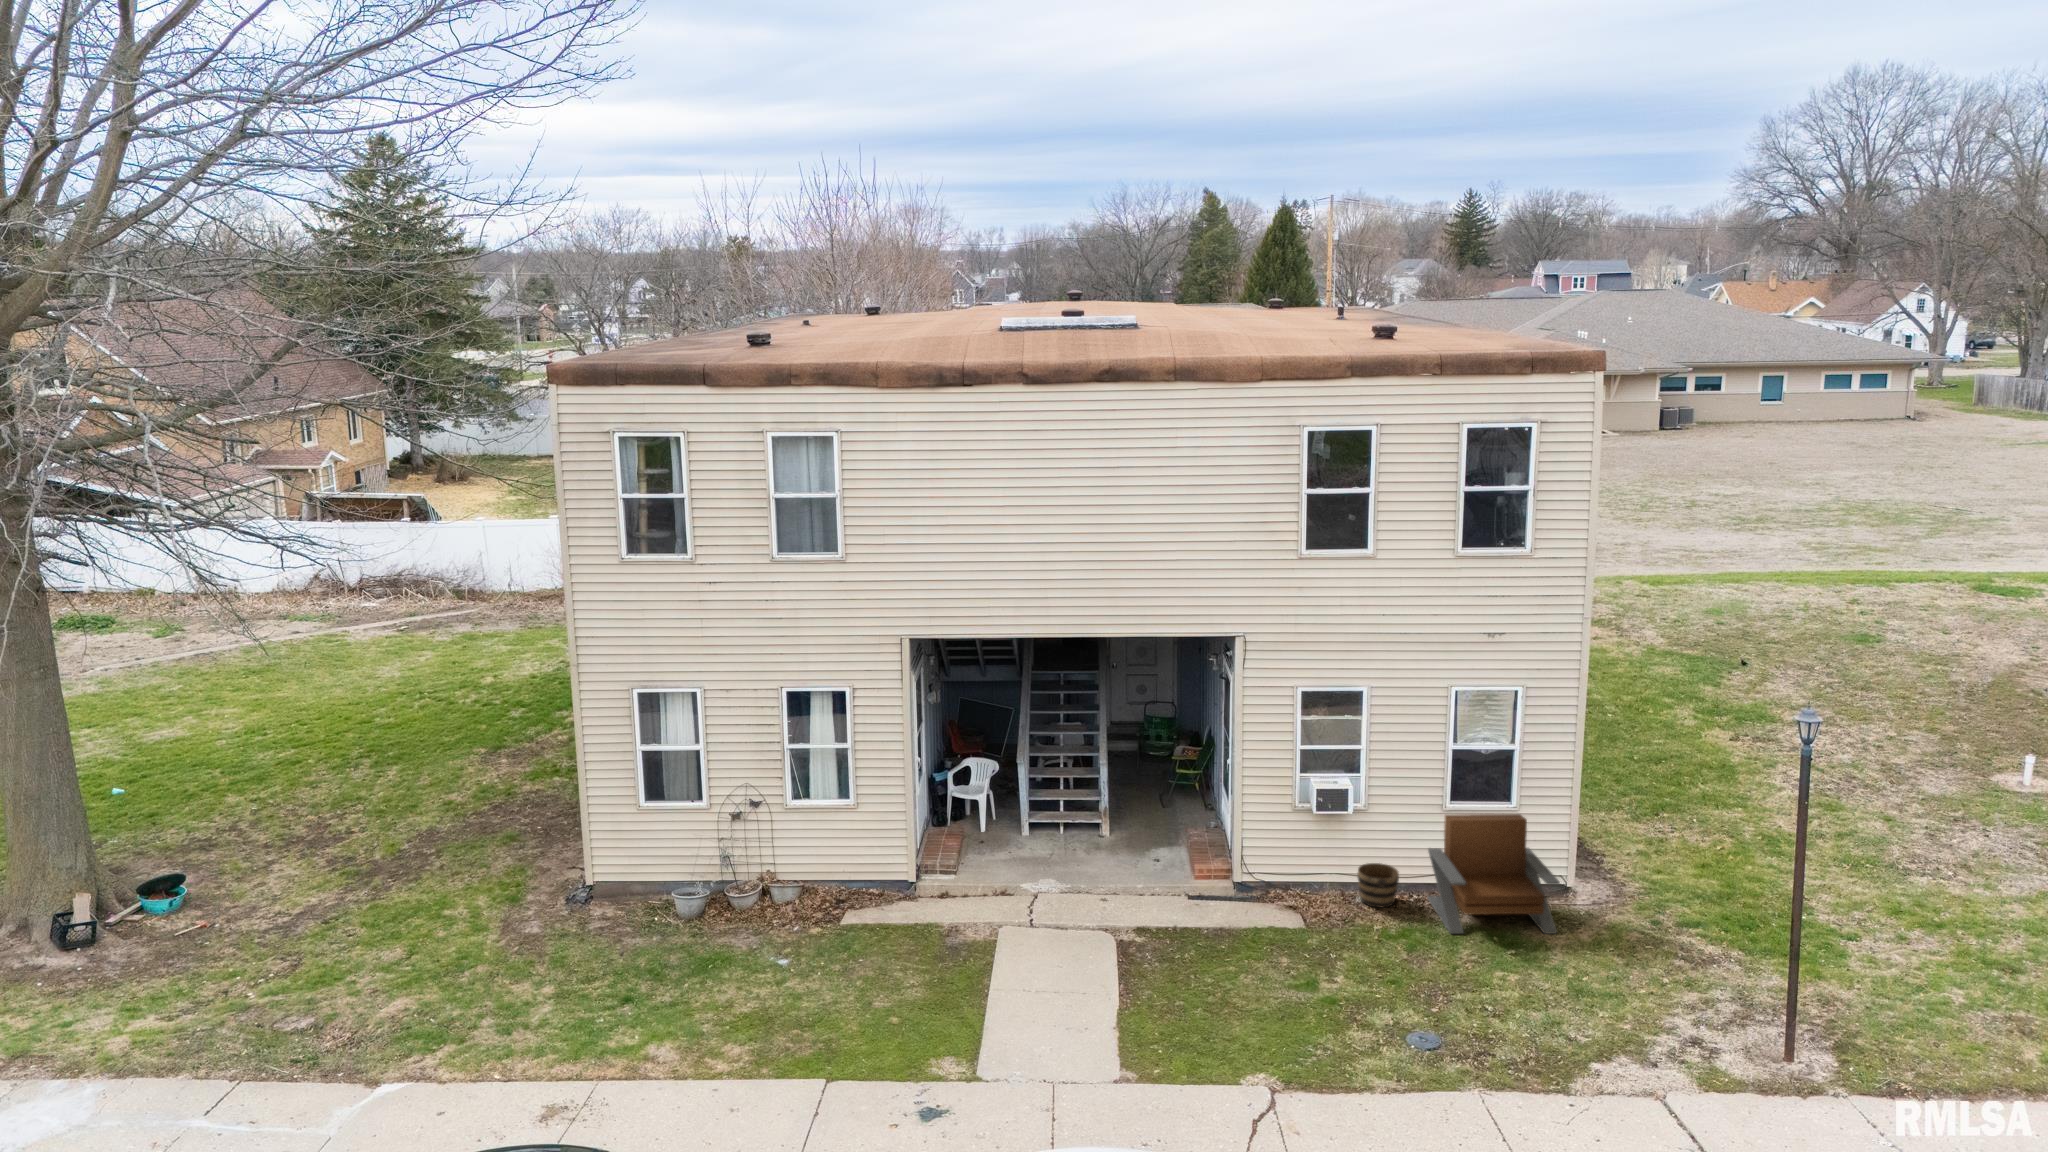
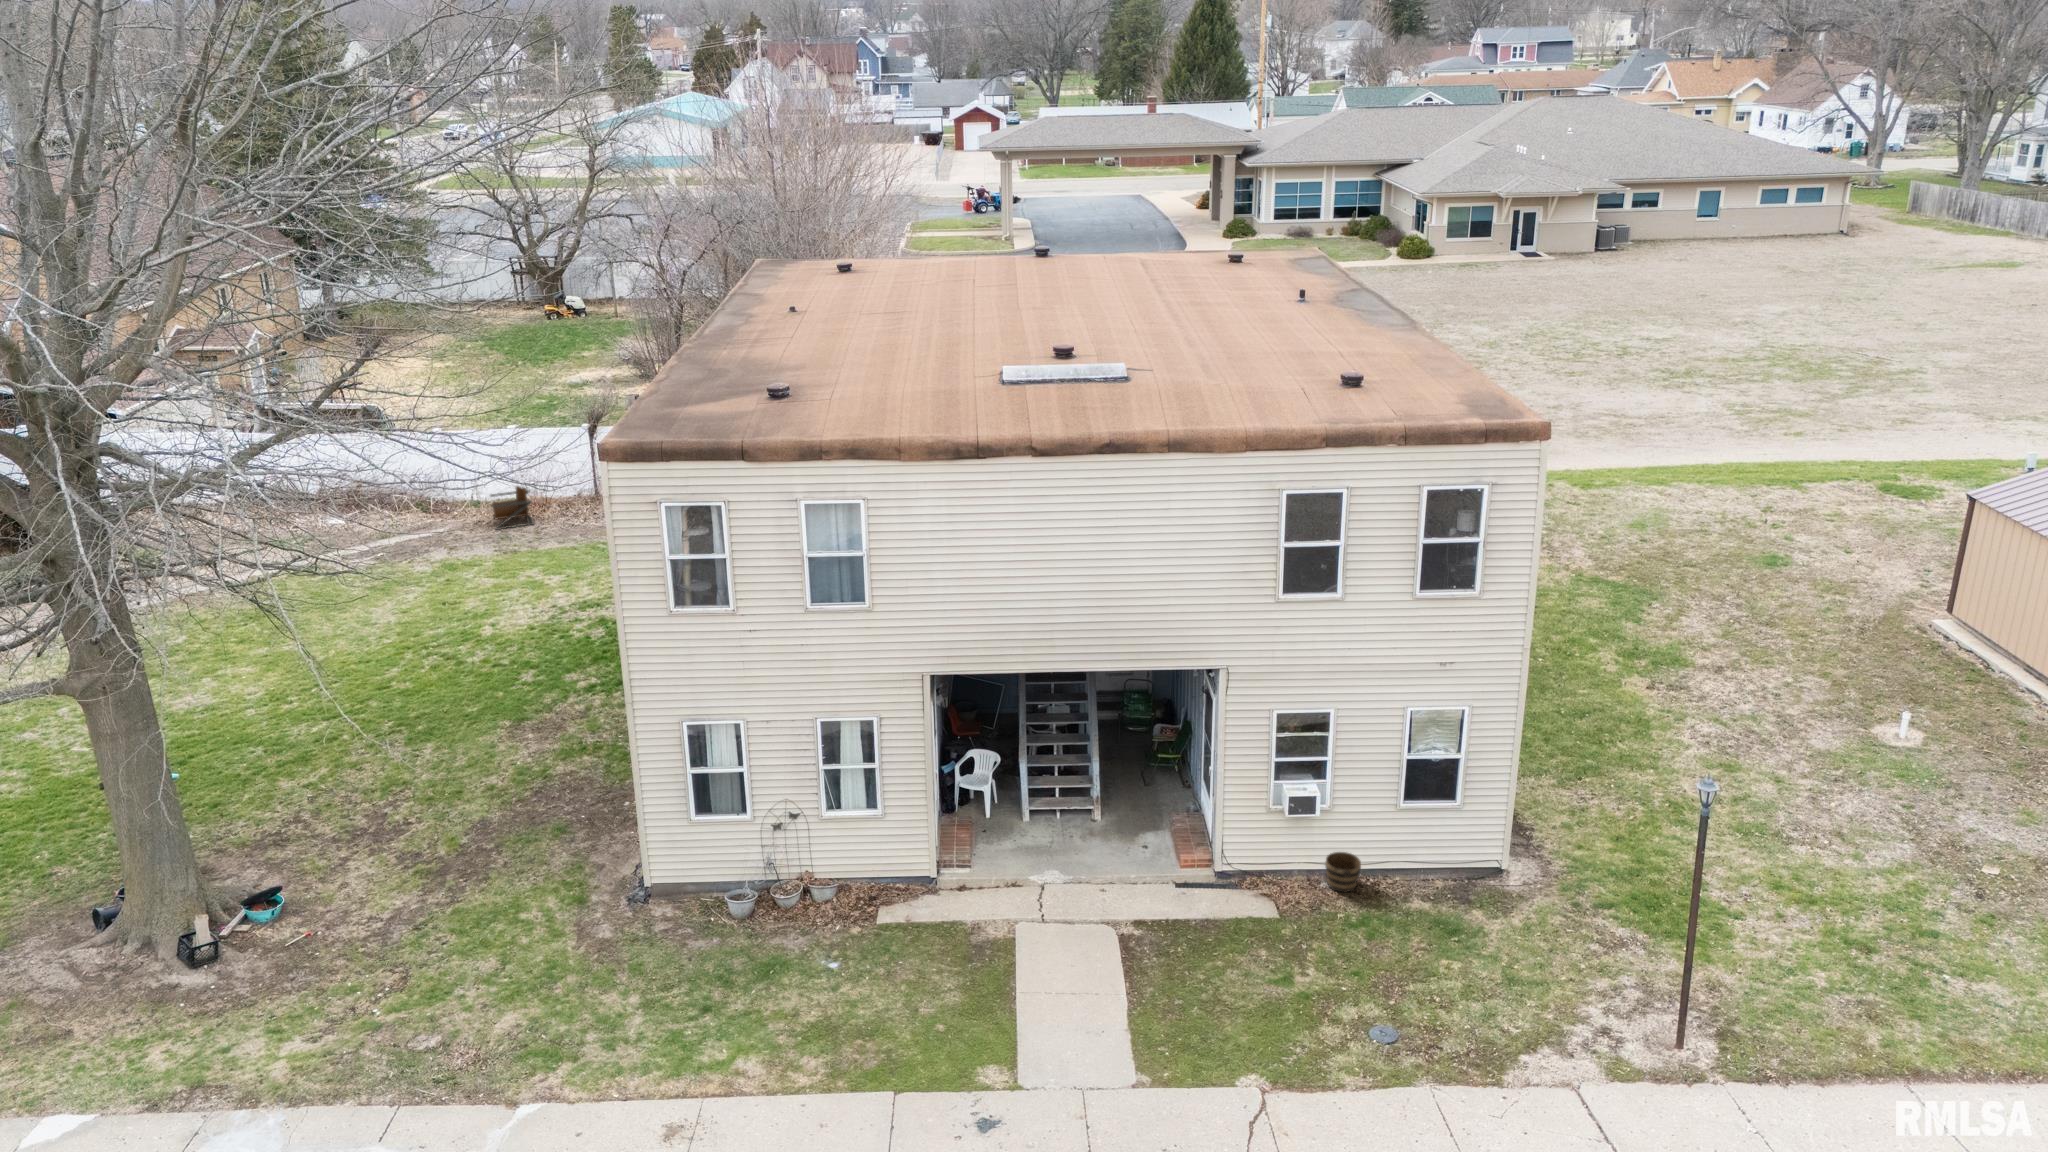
lounge chair: present [1427,814,1560,934] -> present [490,476,534,529]

